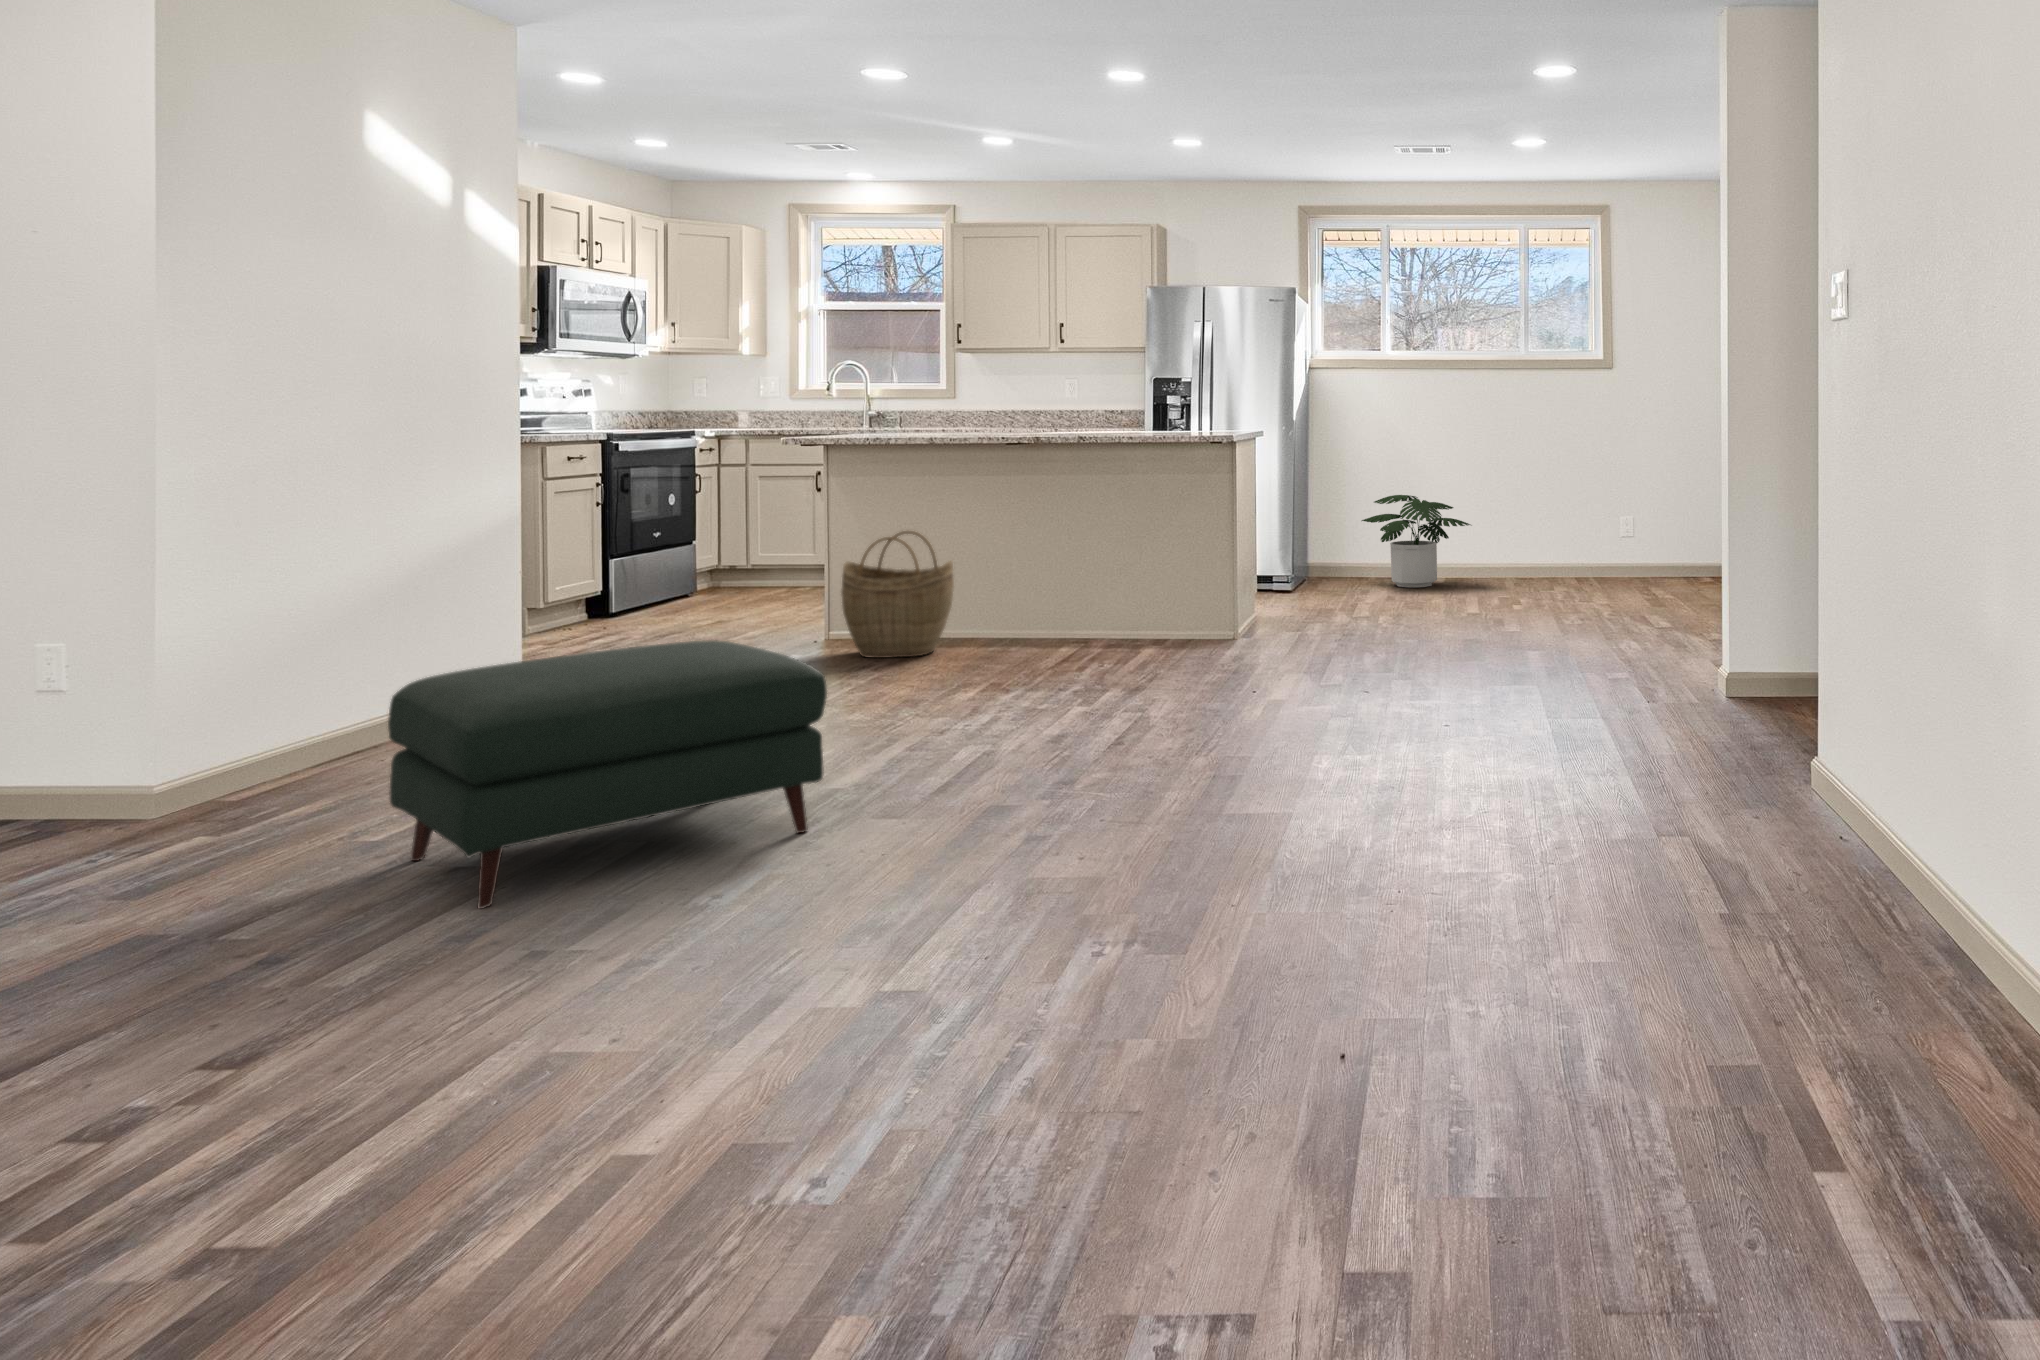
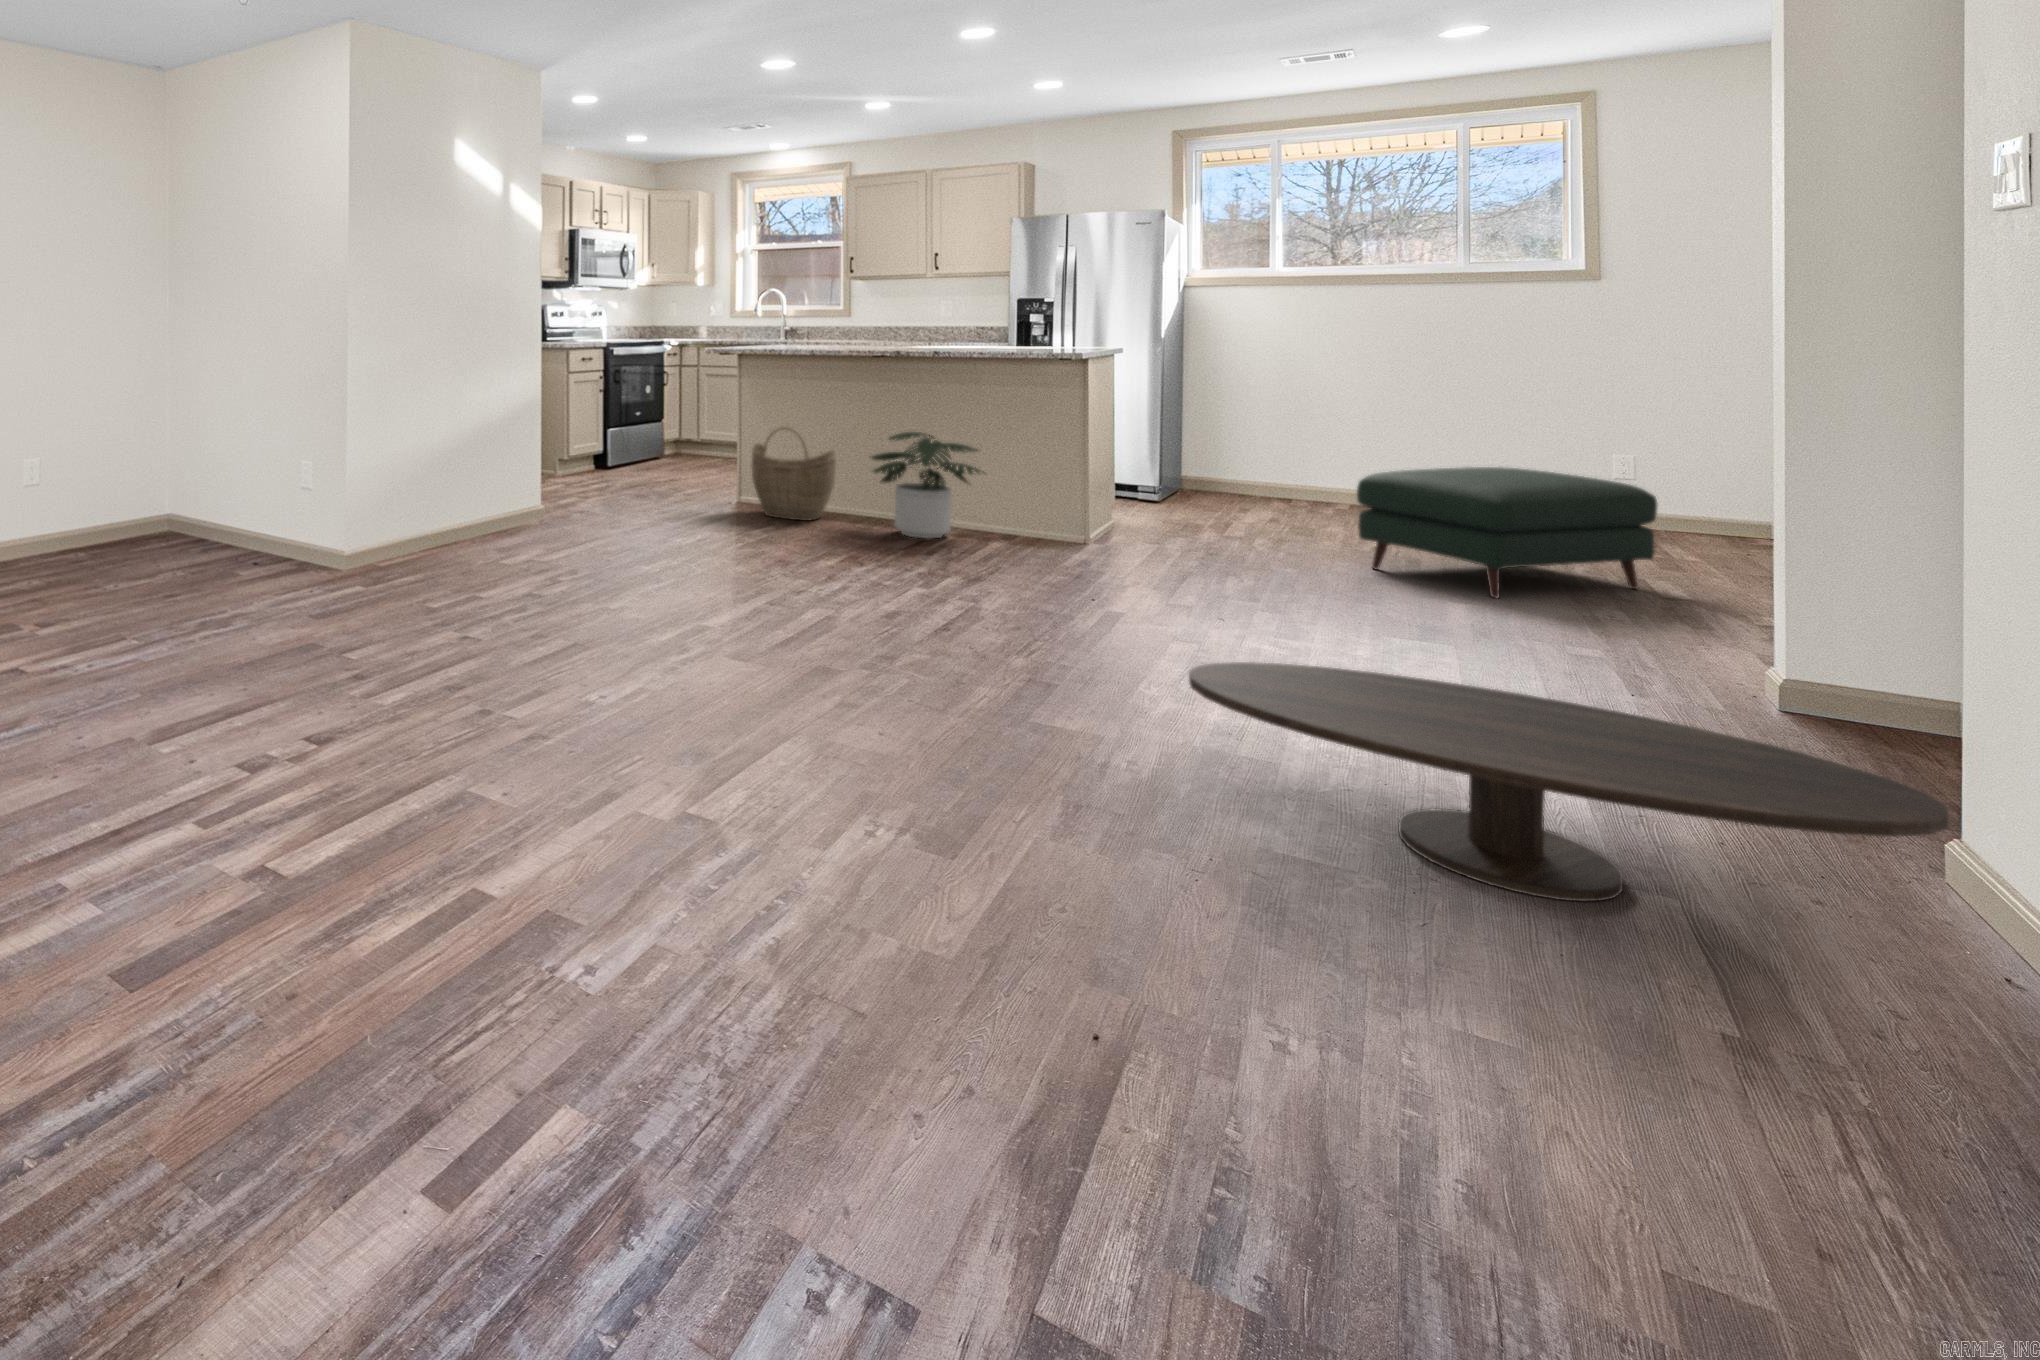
potted plant: present [1362,495,1470,588] -> present [869,432,987,538]
ottoman: present [388,640,827,909] -> present [1357,467,1657,598]
coffee table: none [1375,705,1845,868] -> present [1189,662,1949,902]

